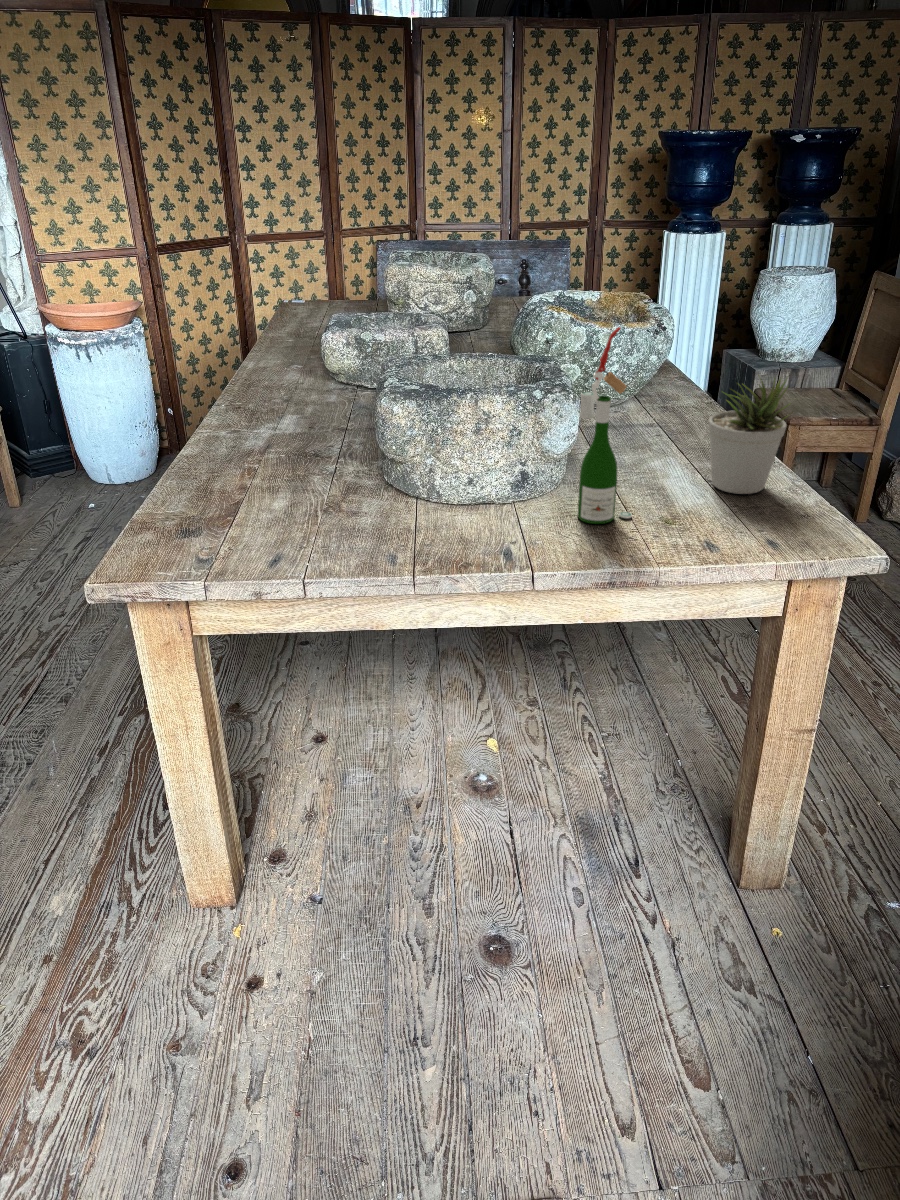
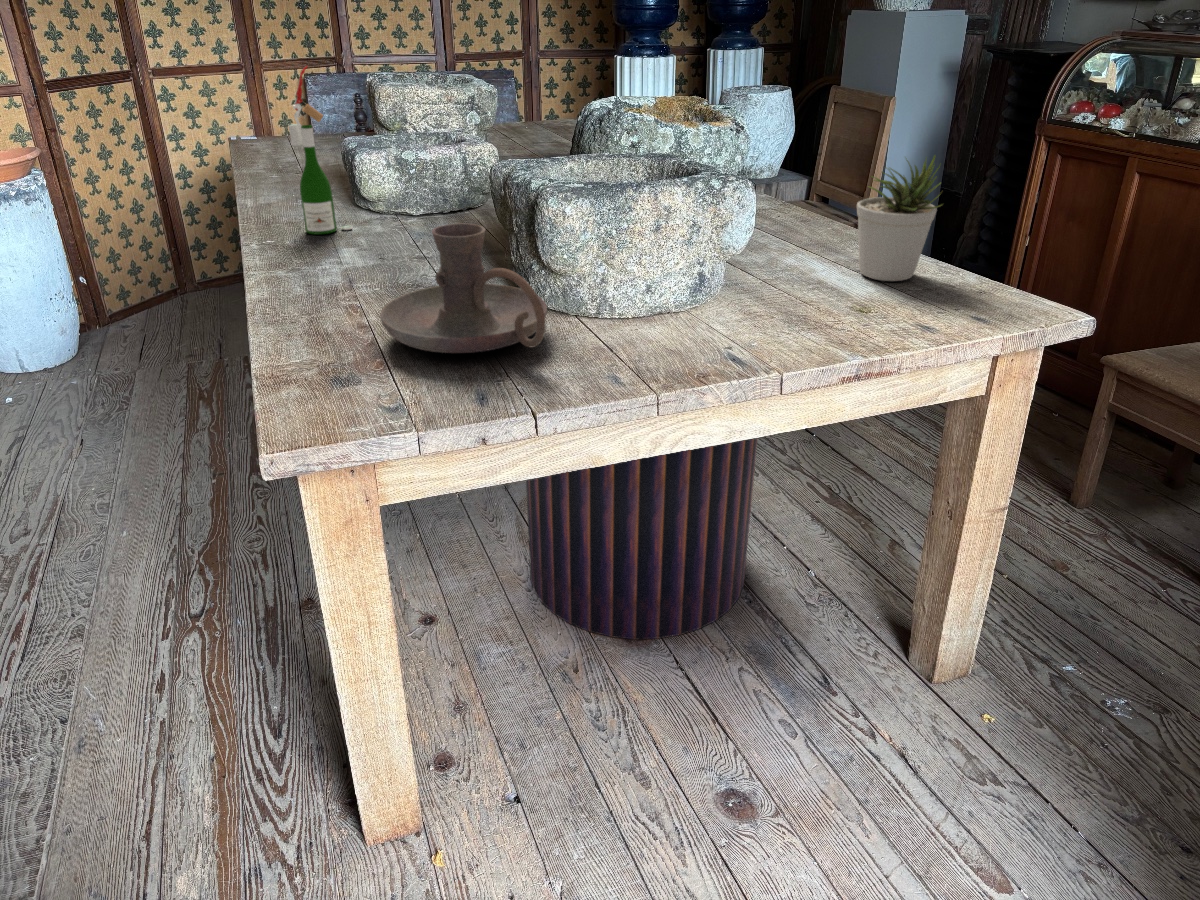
wine bottle: present [578,327,632,524] -> present [289,66,352,234]
candle holder: none [239,413,379,523] -> present [380,223,547,353]
pouf: none [408,508,630,794] -> present [526,438,758,639]

